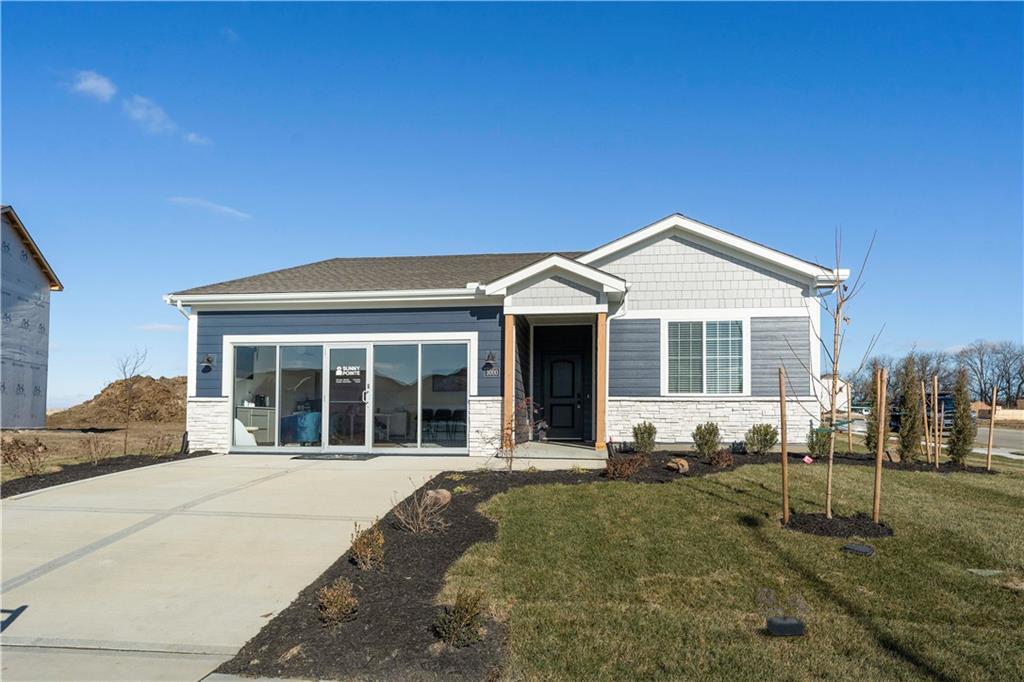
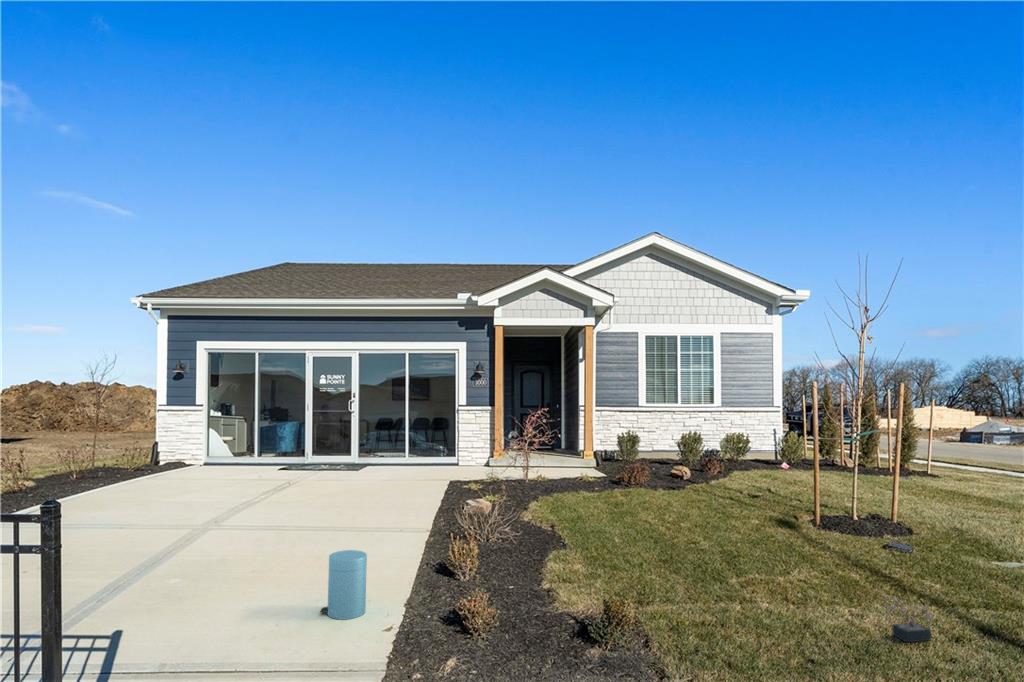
trash can: none [214,527,259,592] -> present [320,550,367,620]

